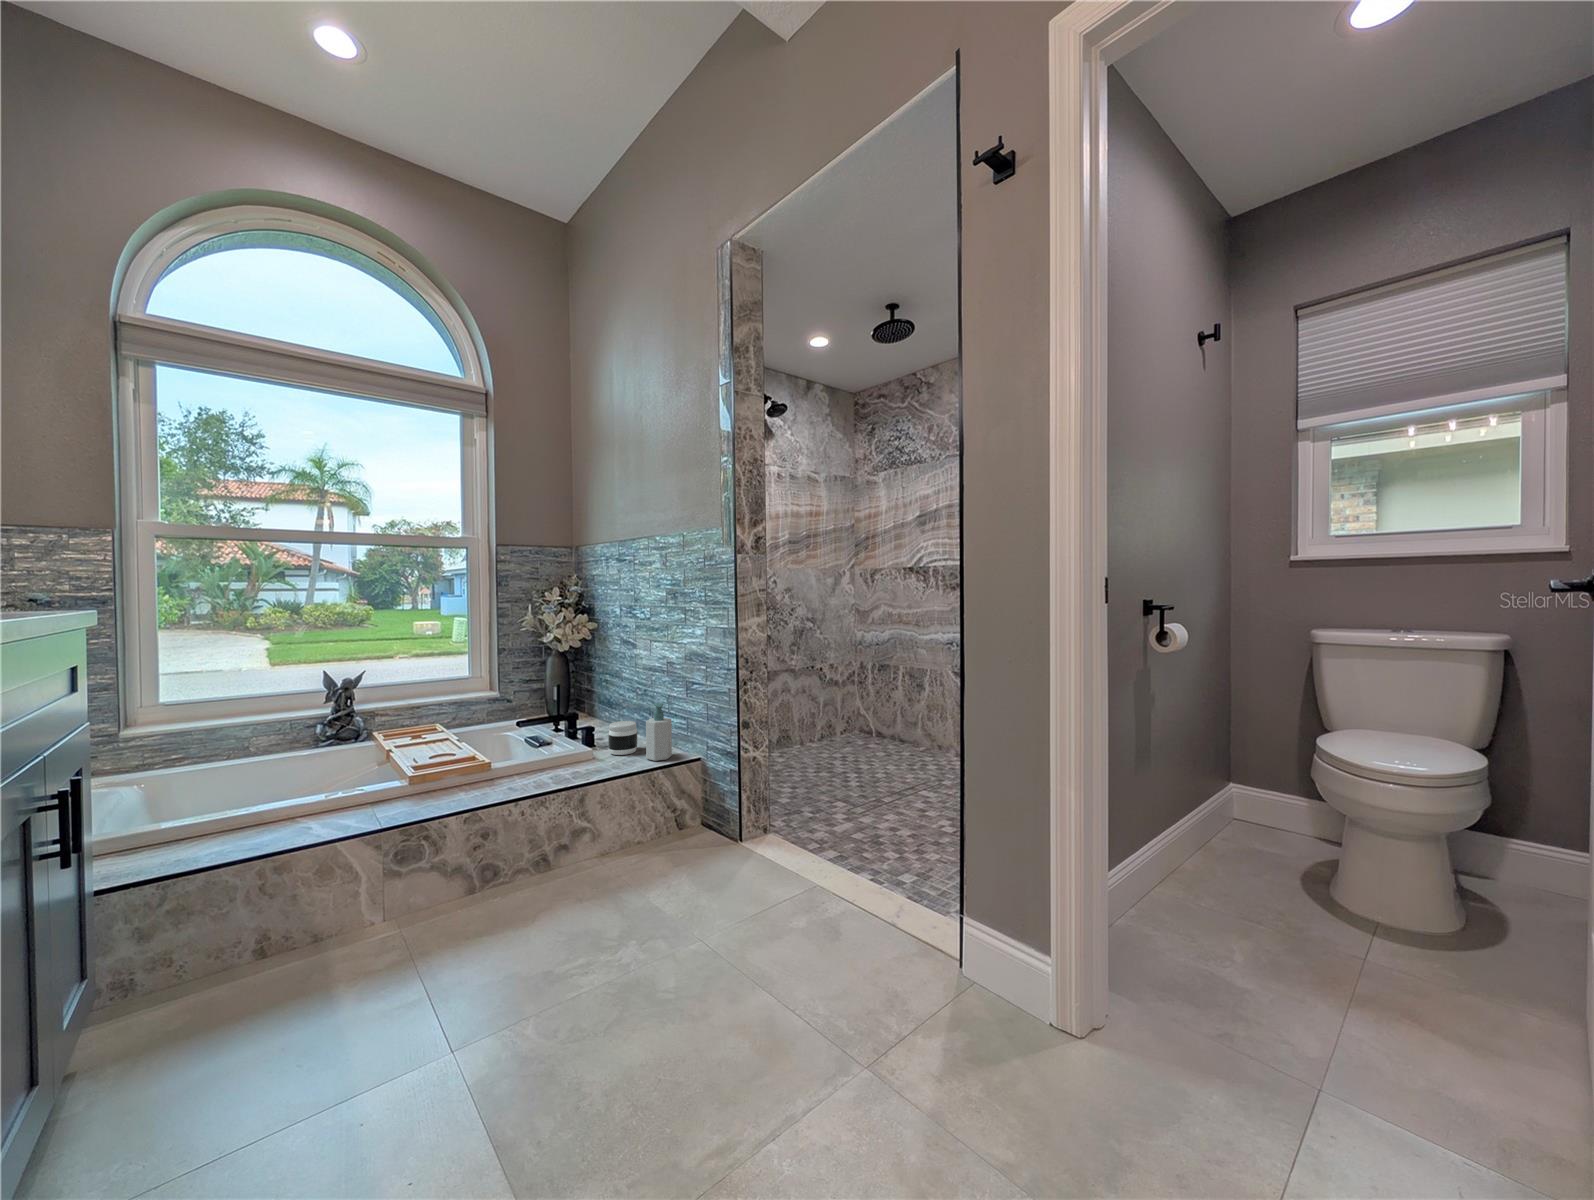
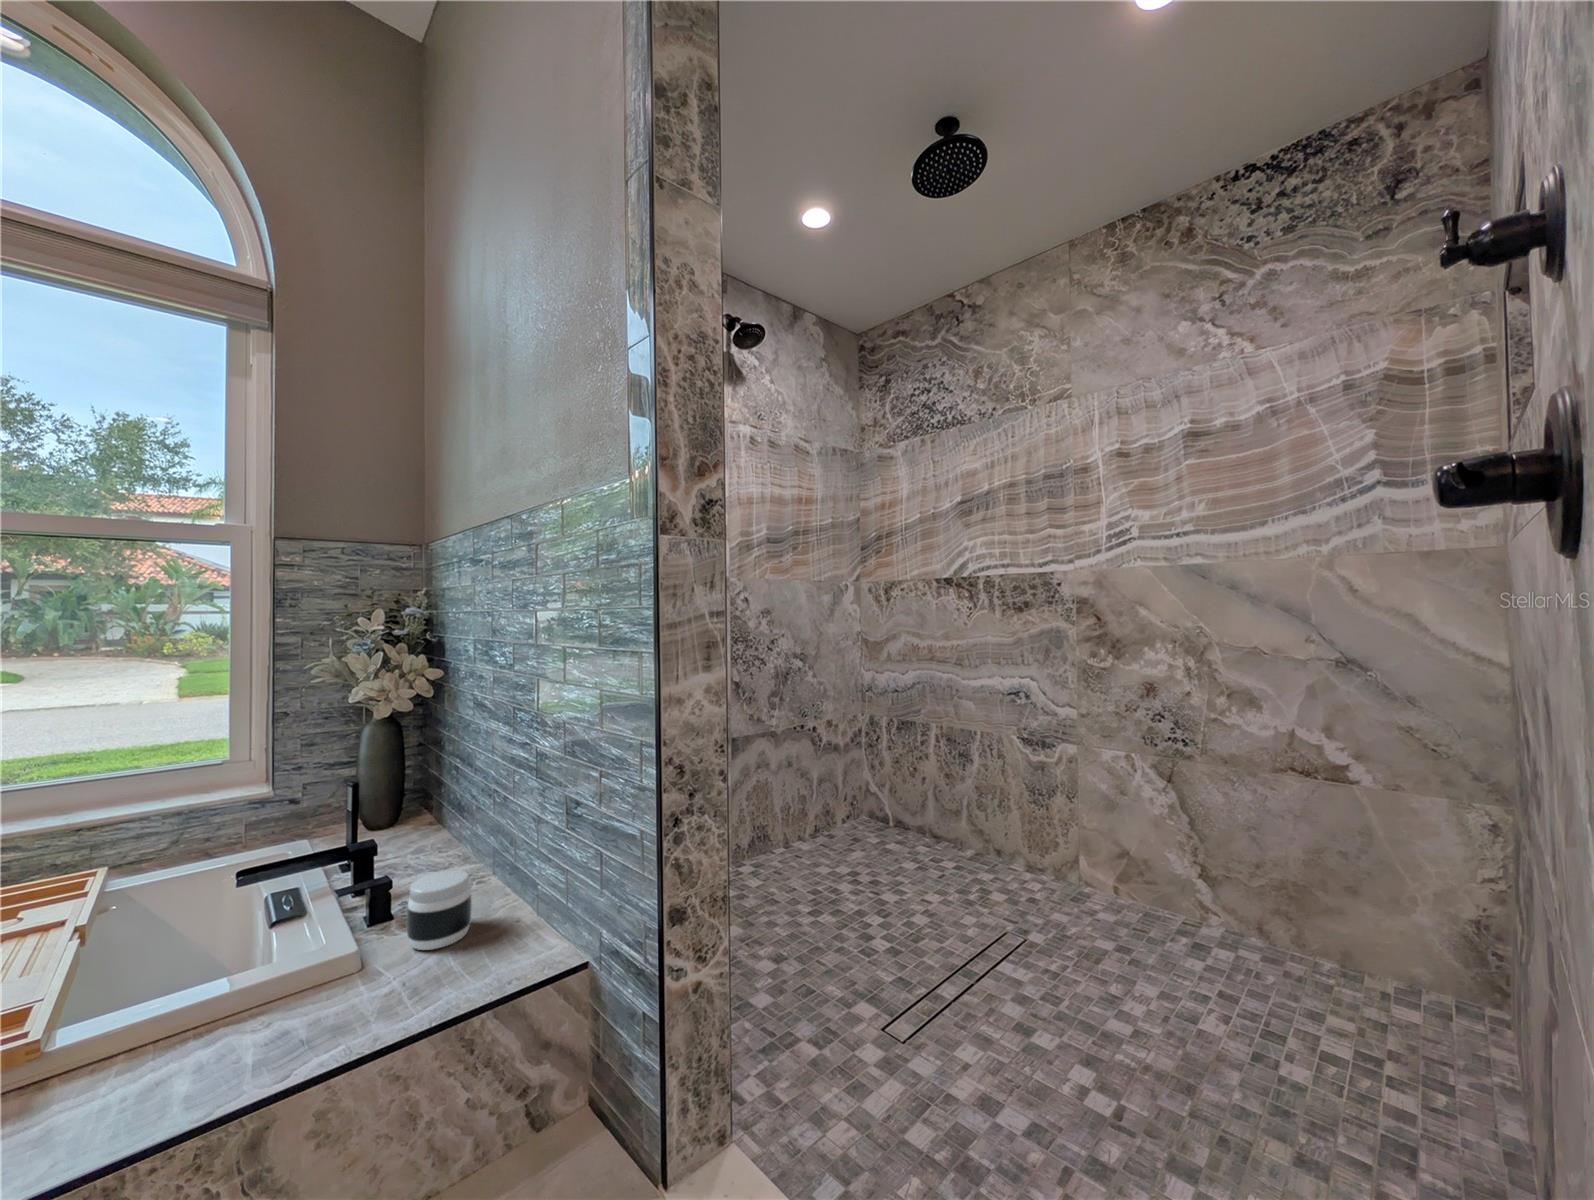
soap bottle: present [646,703,672,761] -> none [474,845,532,974]

